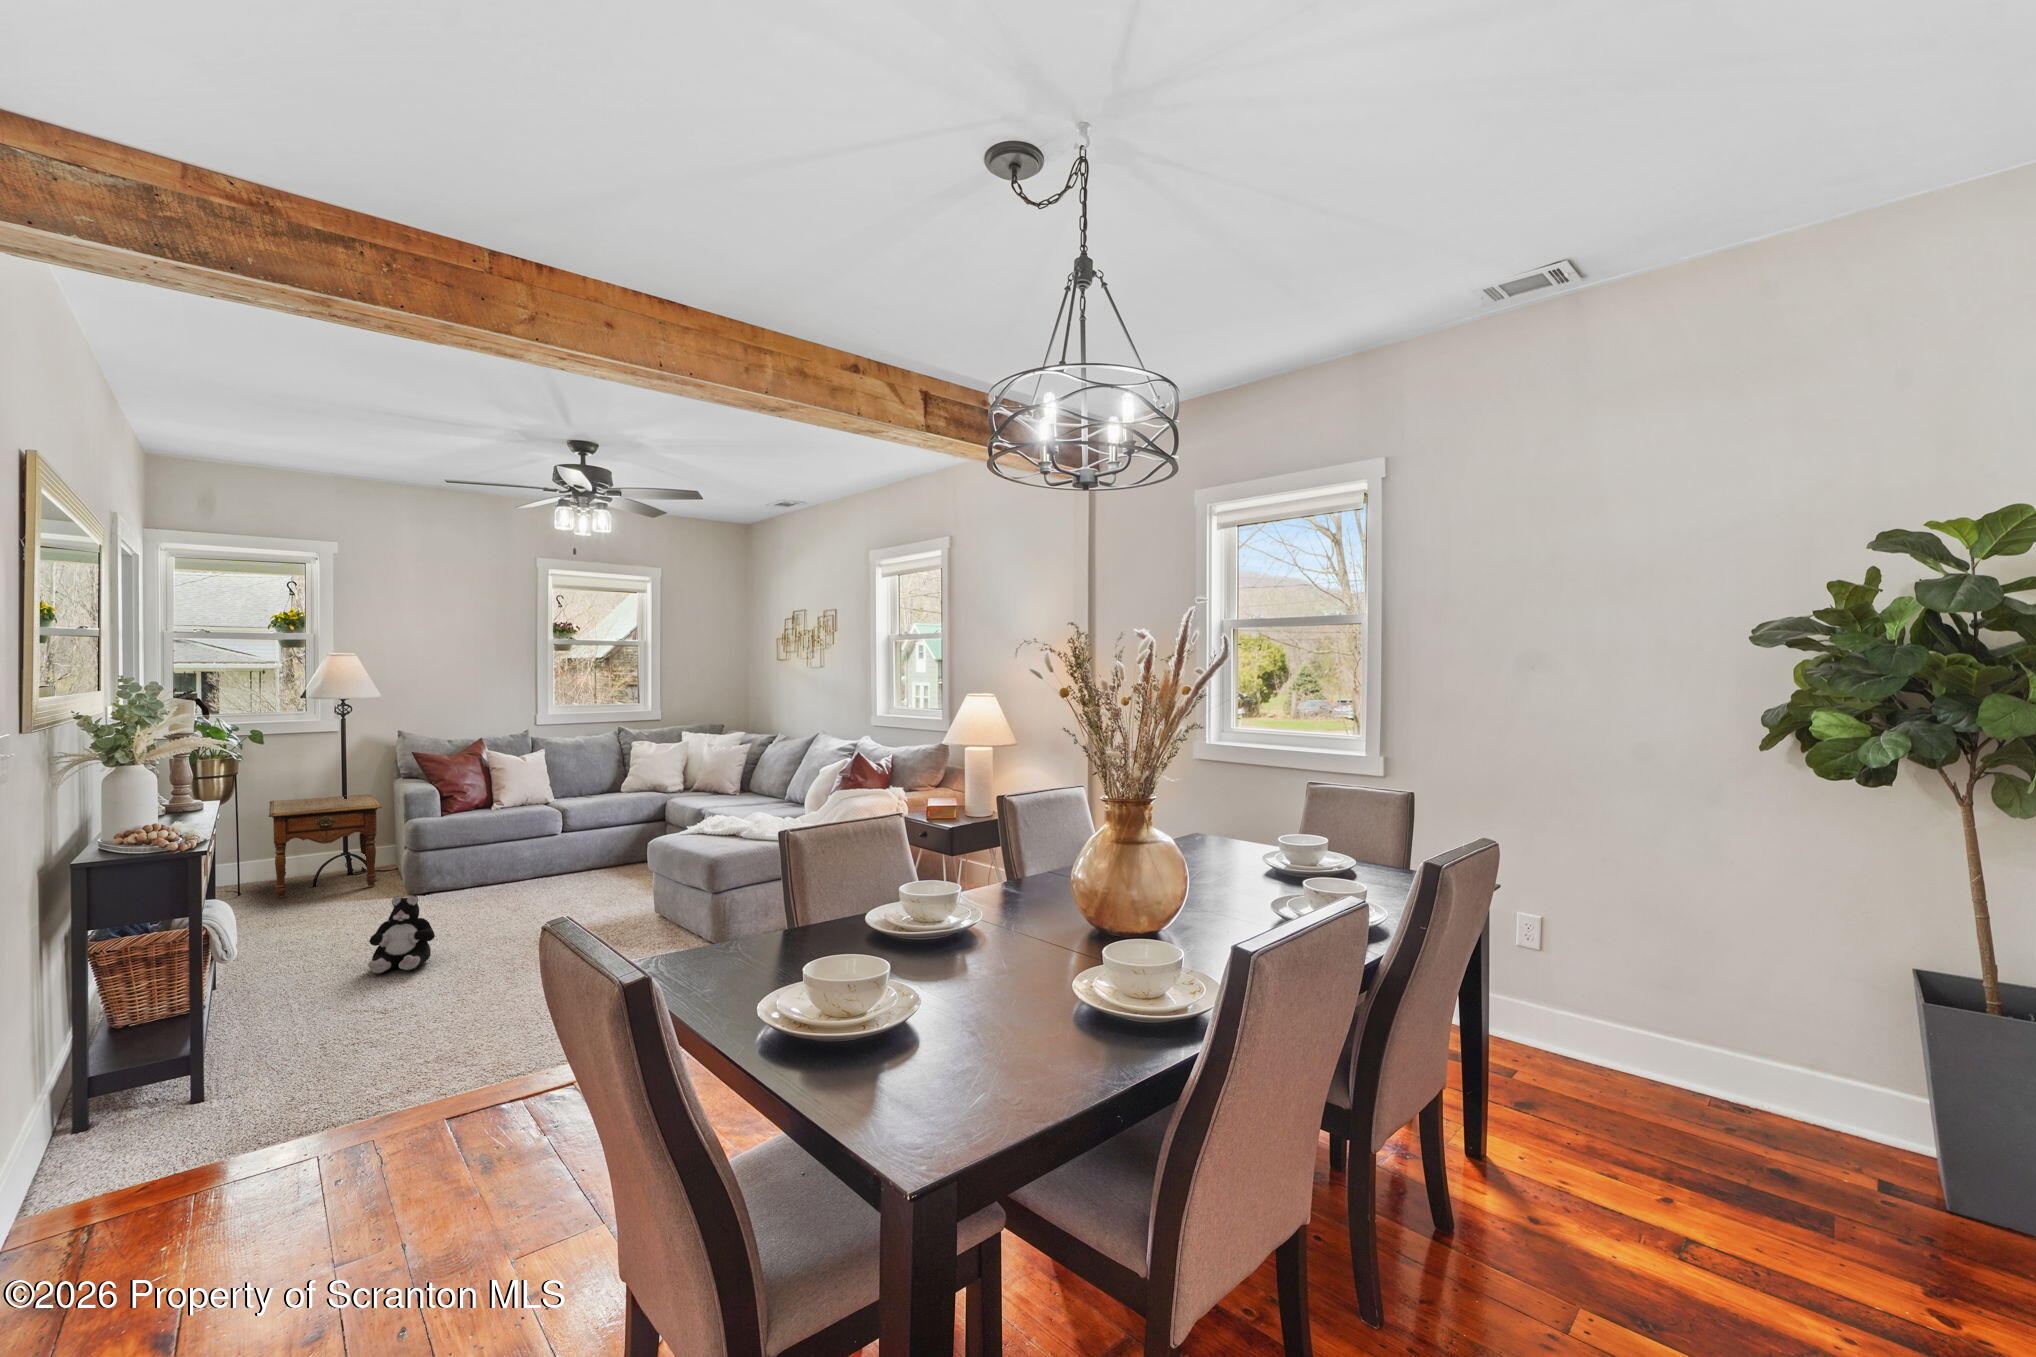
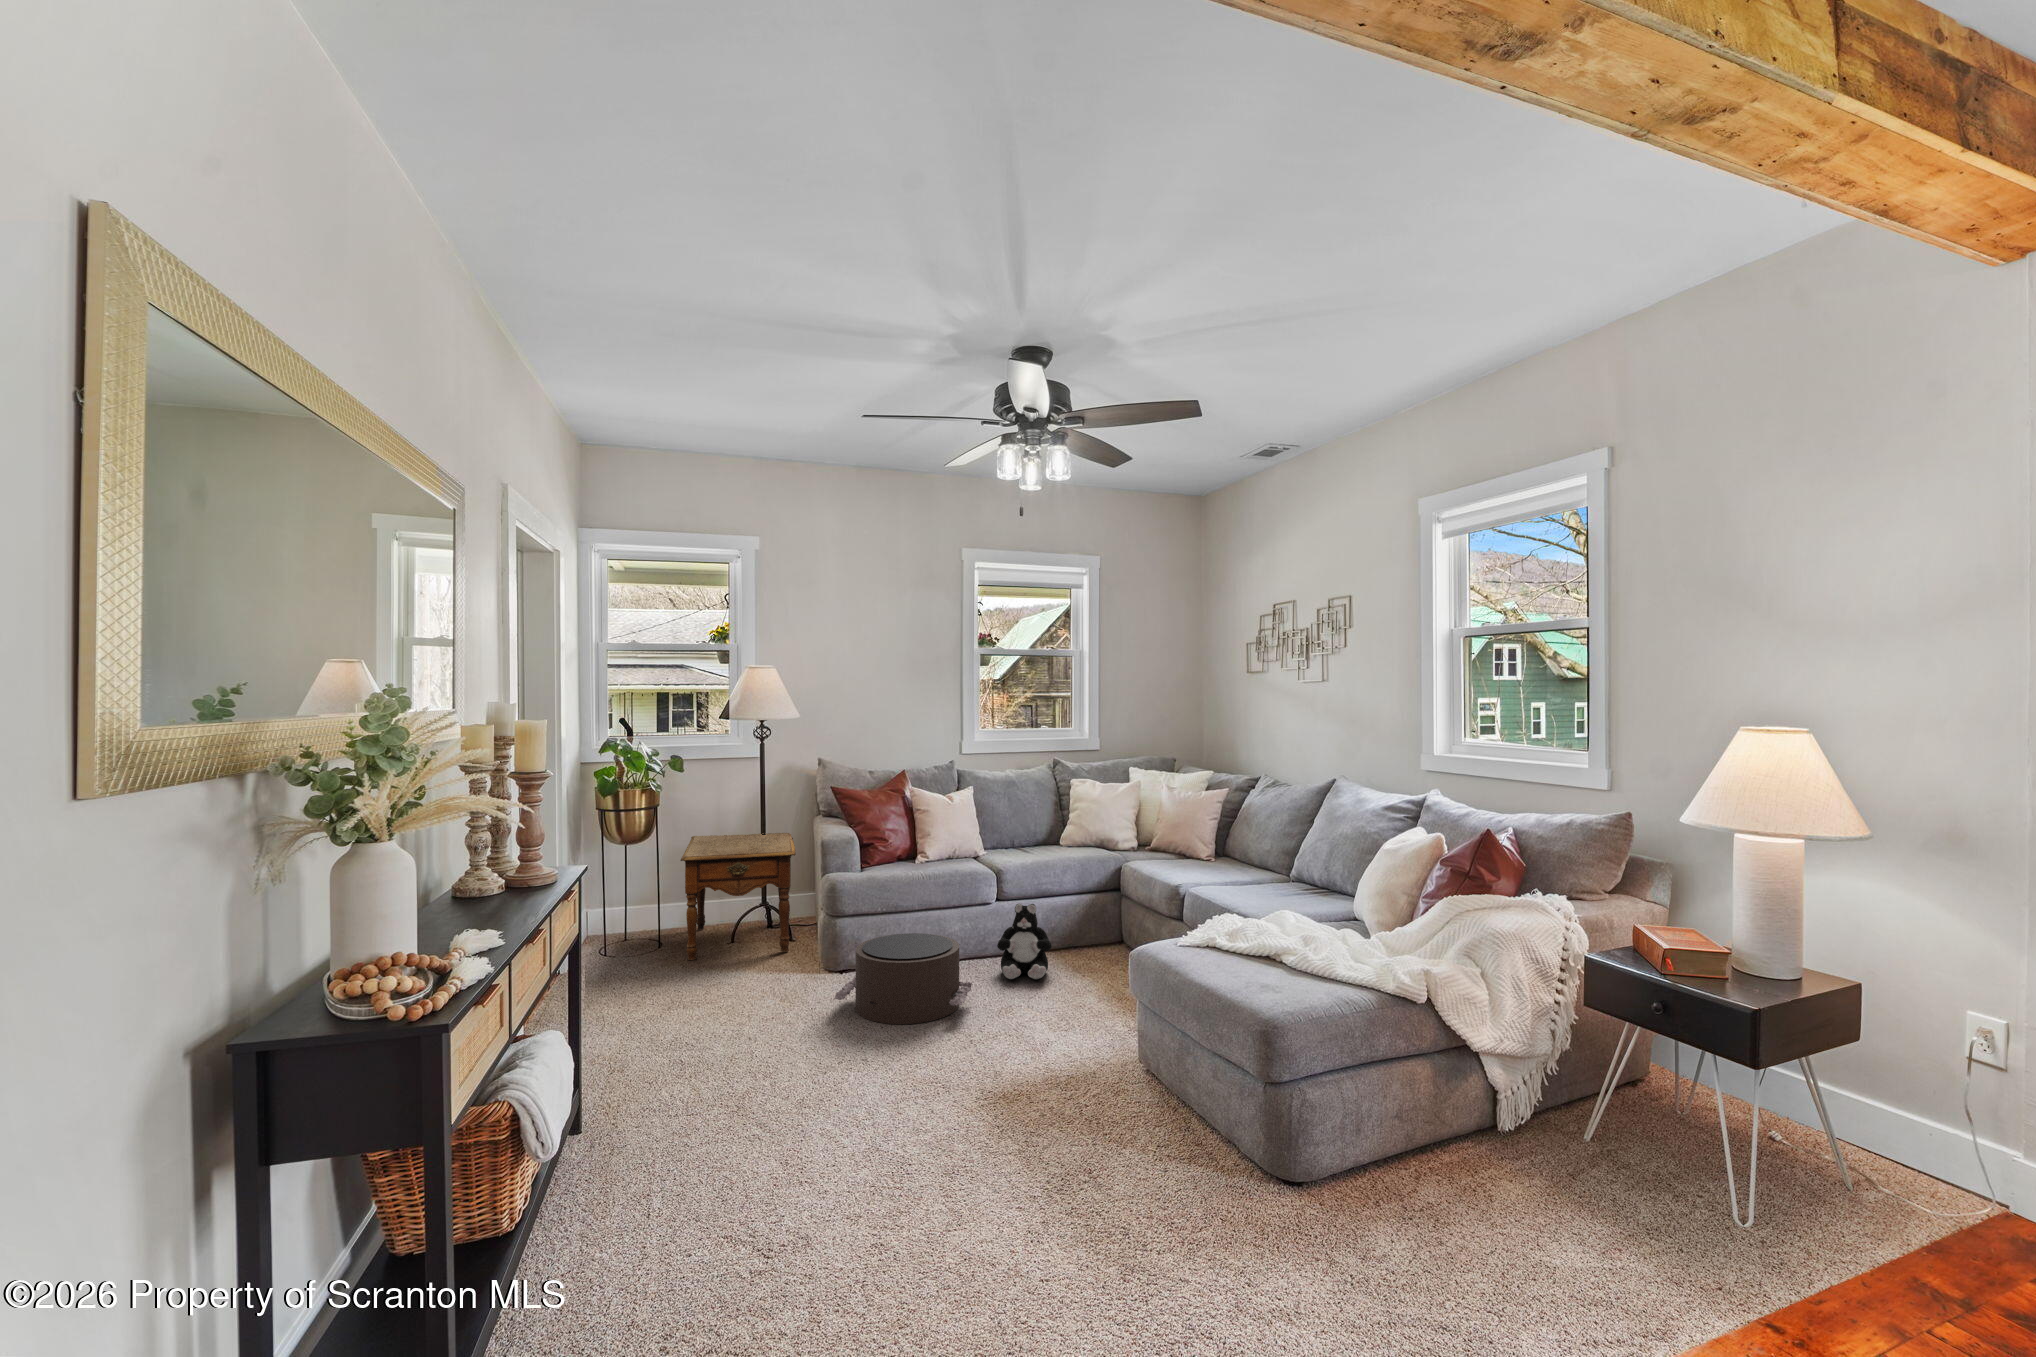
pouf: none [424,855,539,915] -> present [834,933,972,1024]
plush toy: present [368,895,435,973] -> present [997,904,1052,980]

